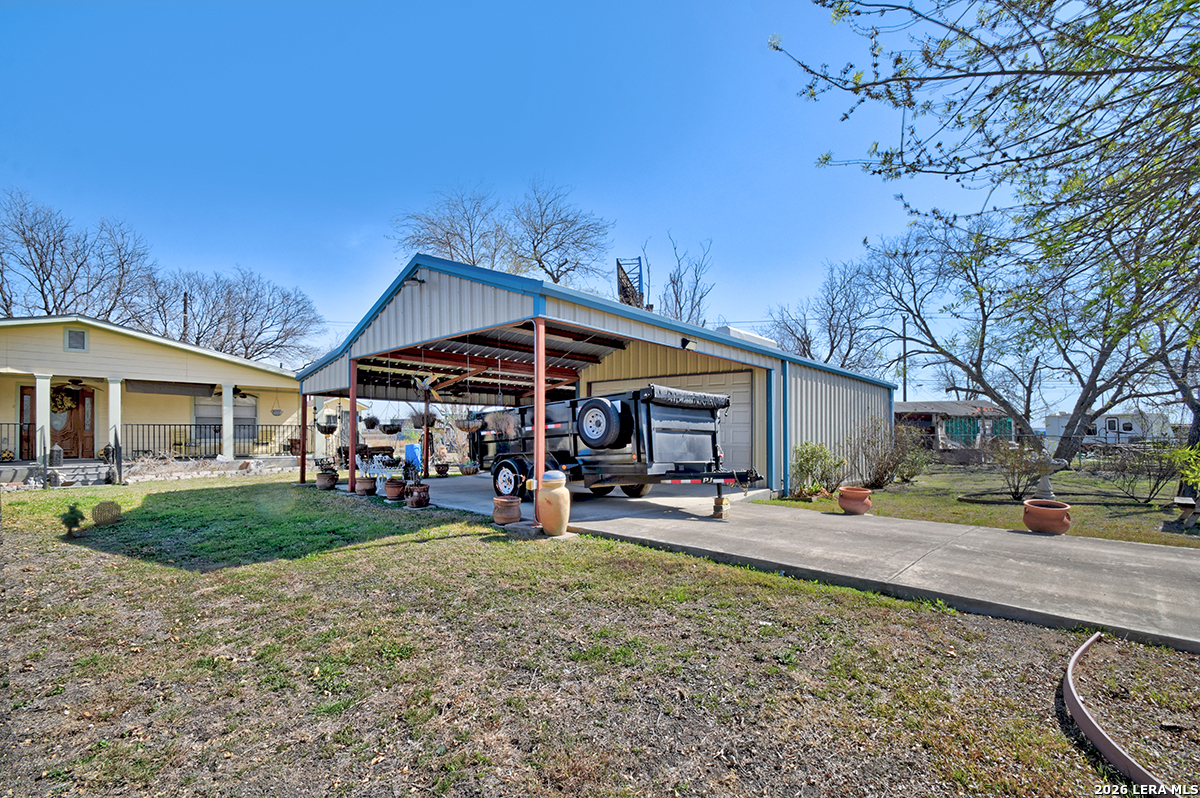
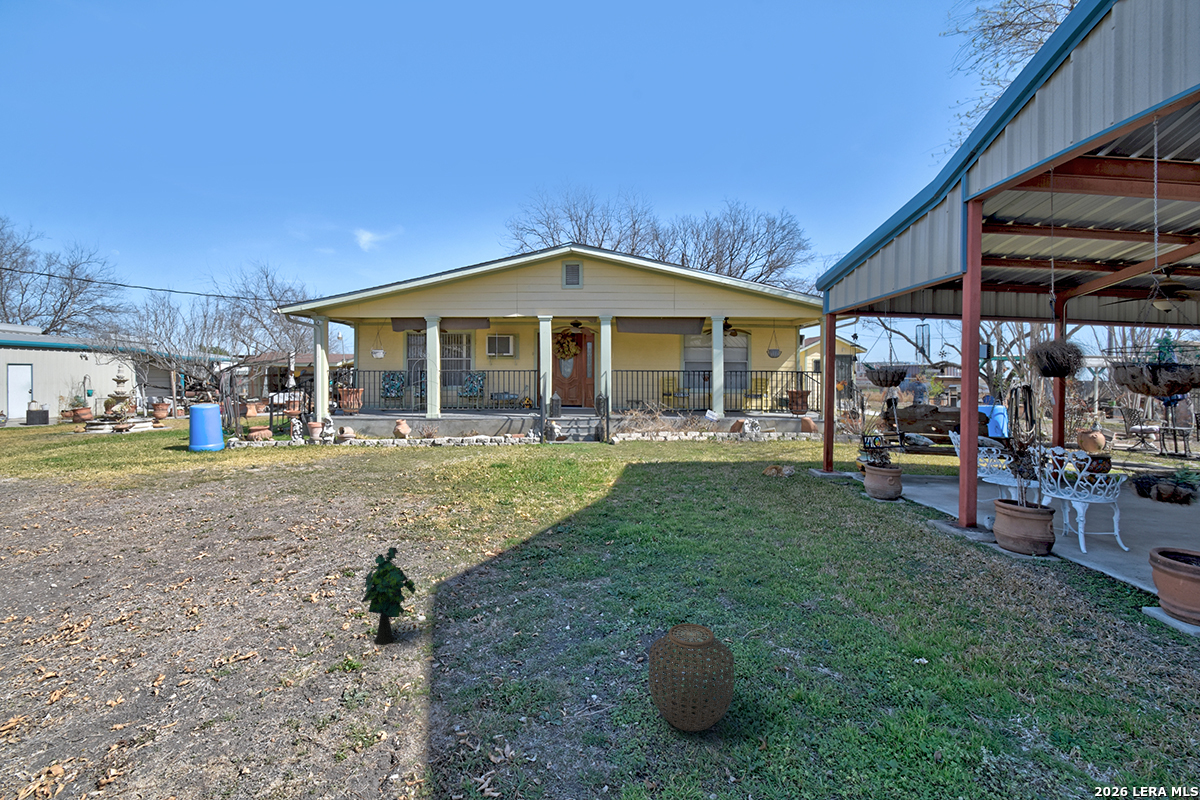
woven basket: present [92,501,121,525] -> present [649,624,734,731]

